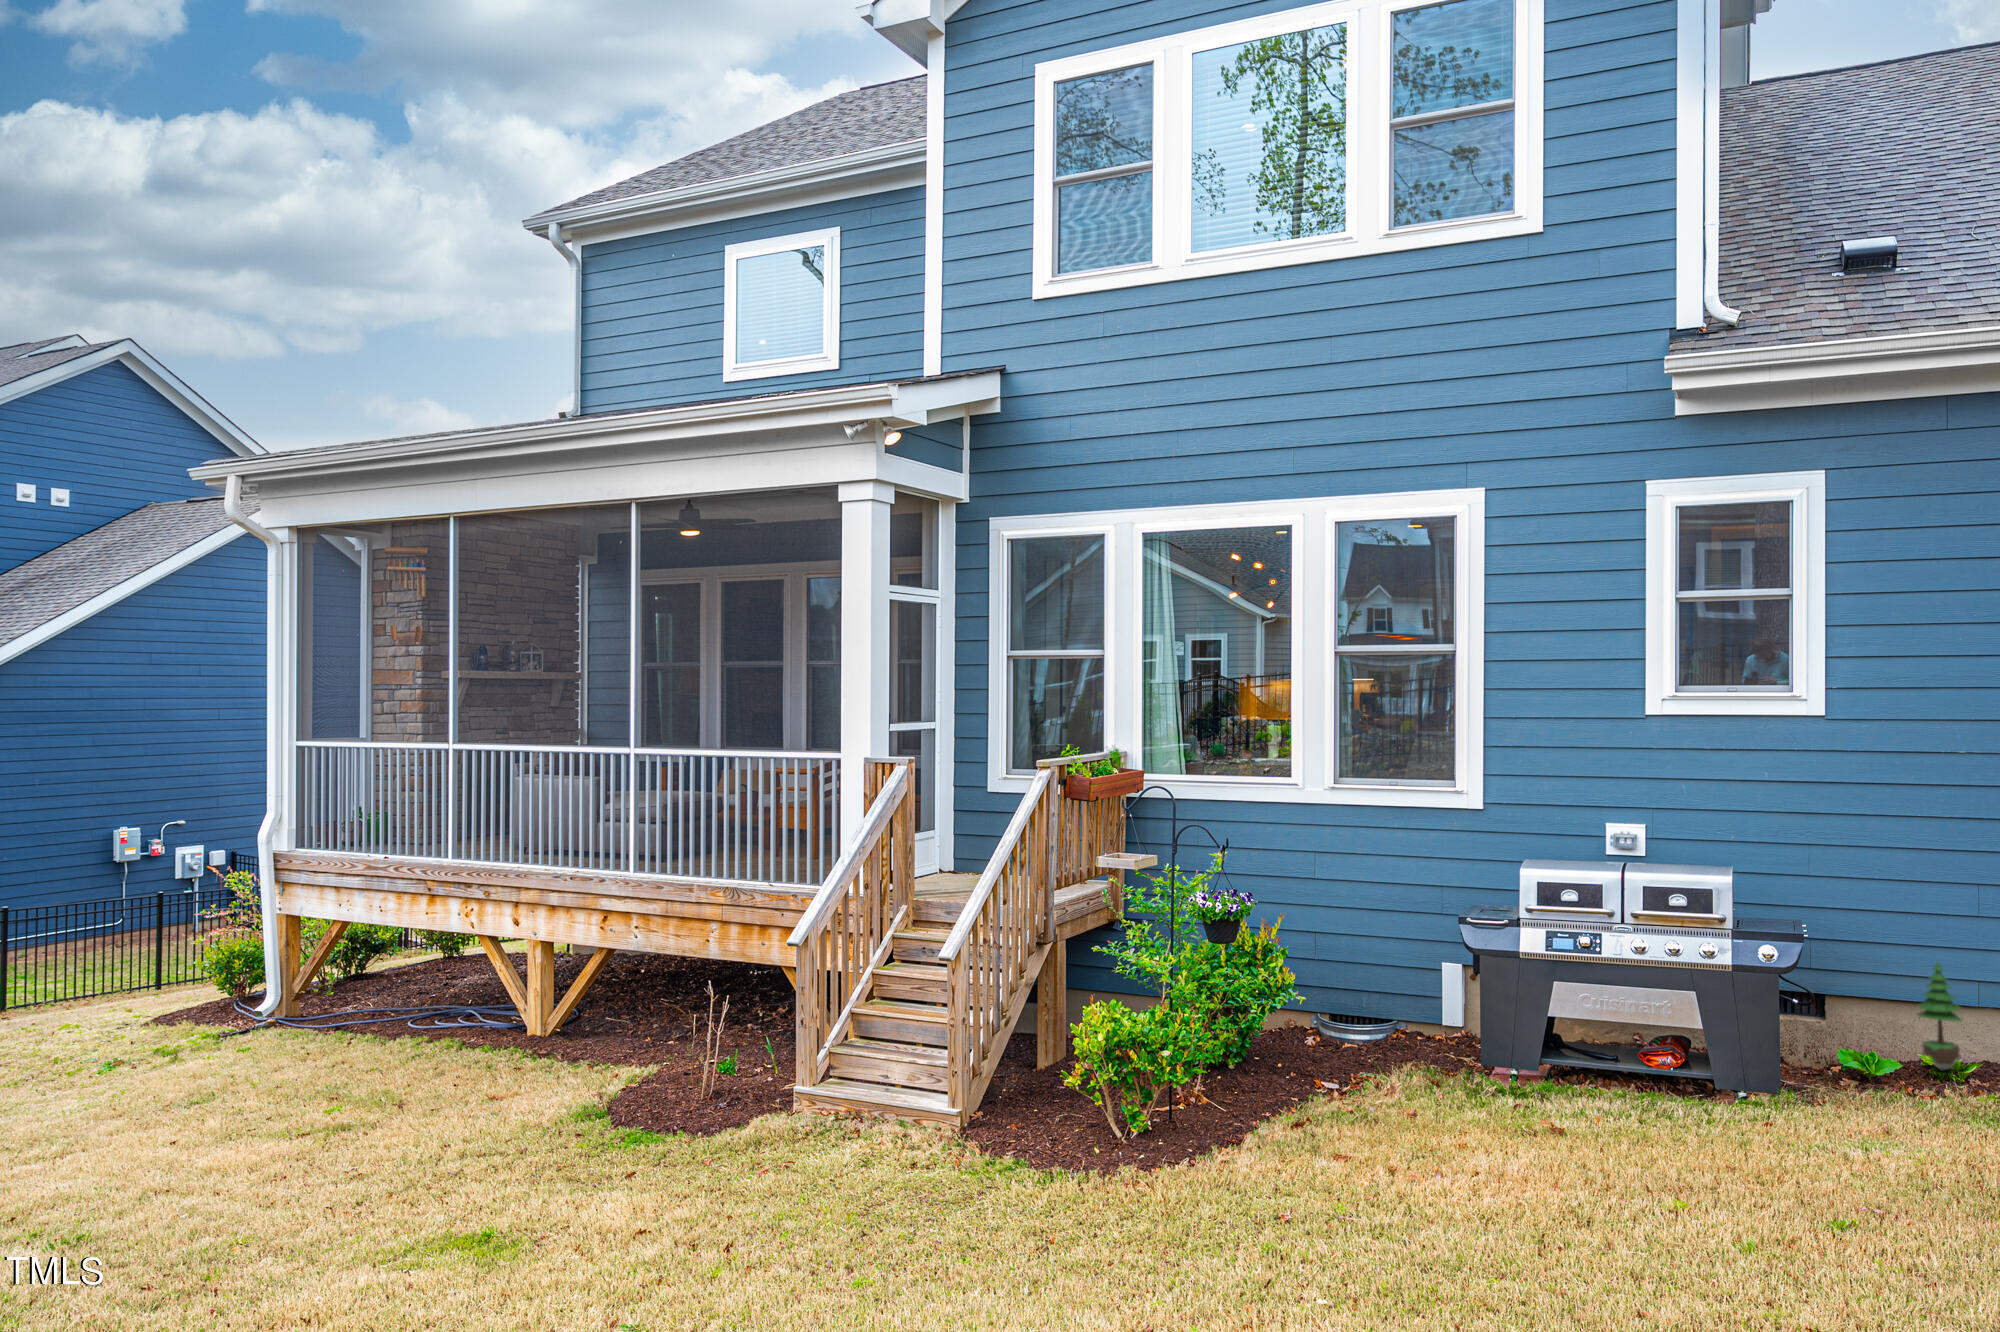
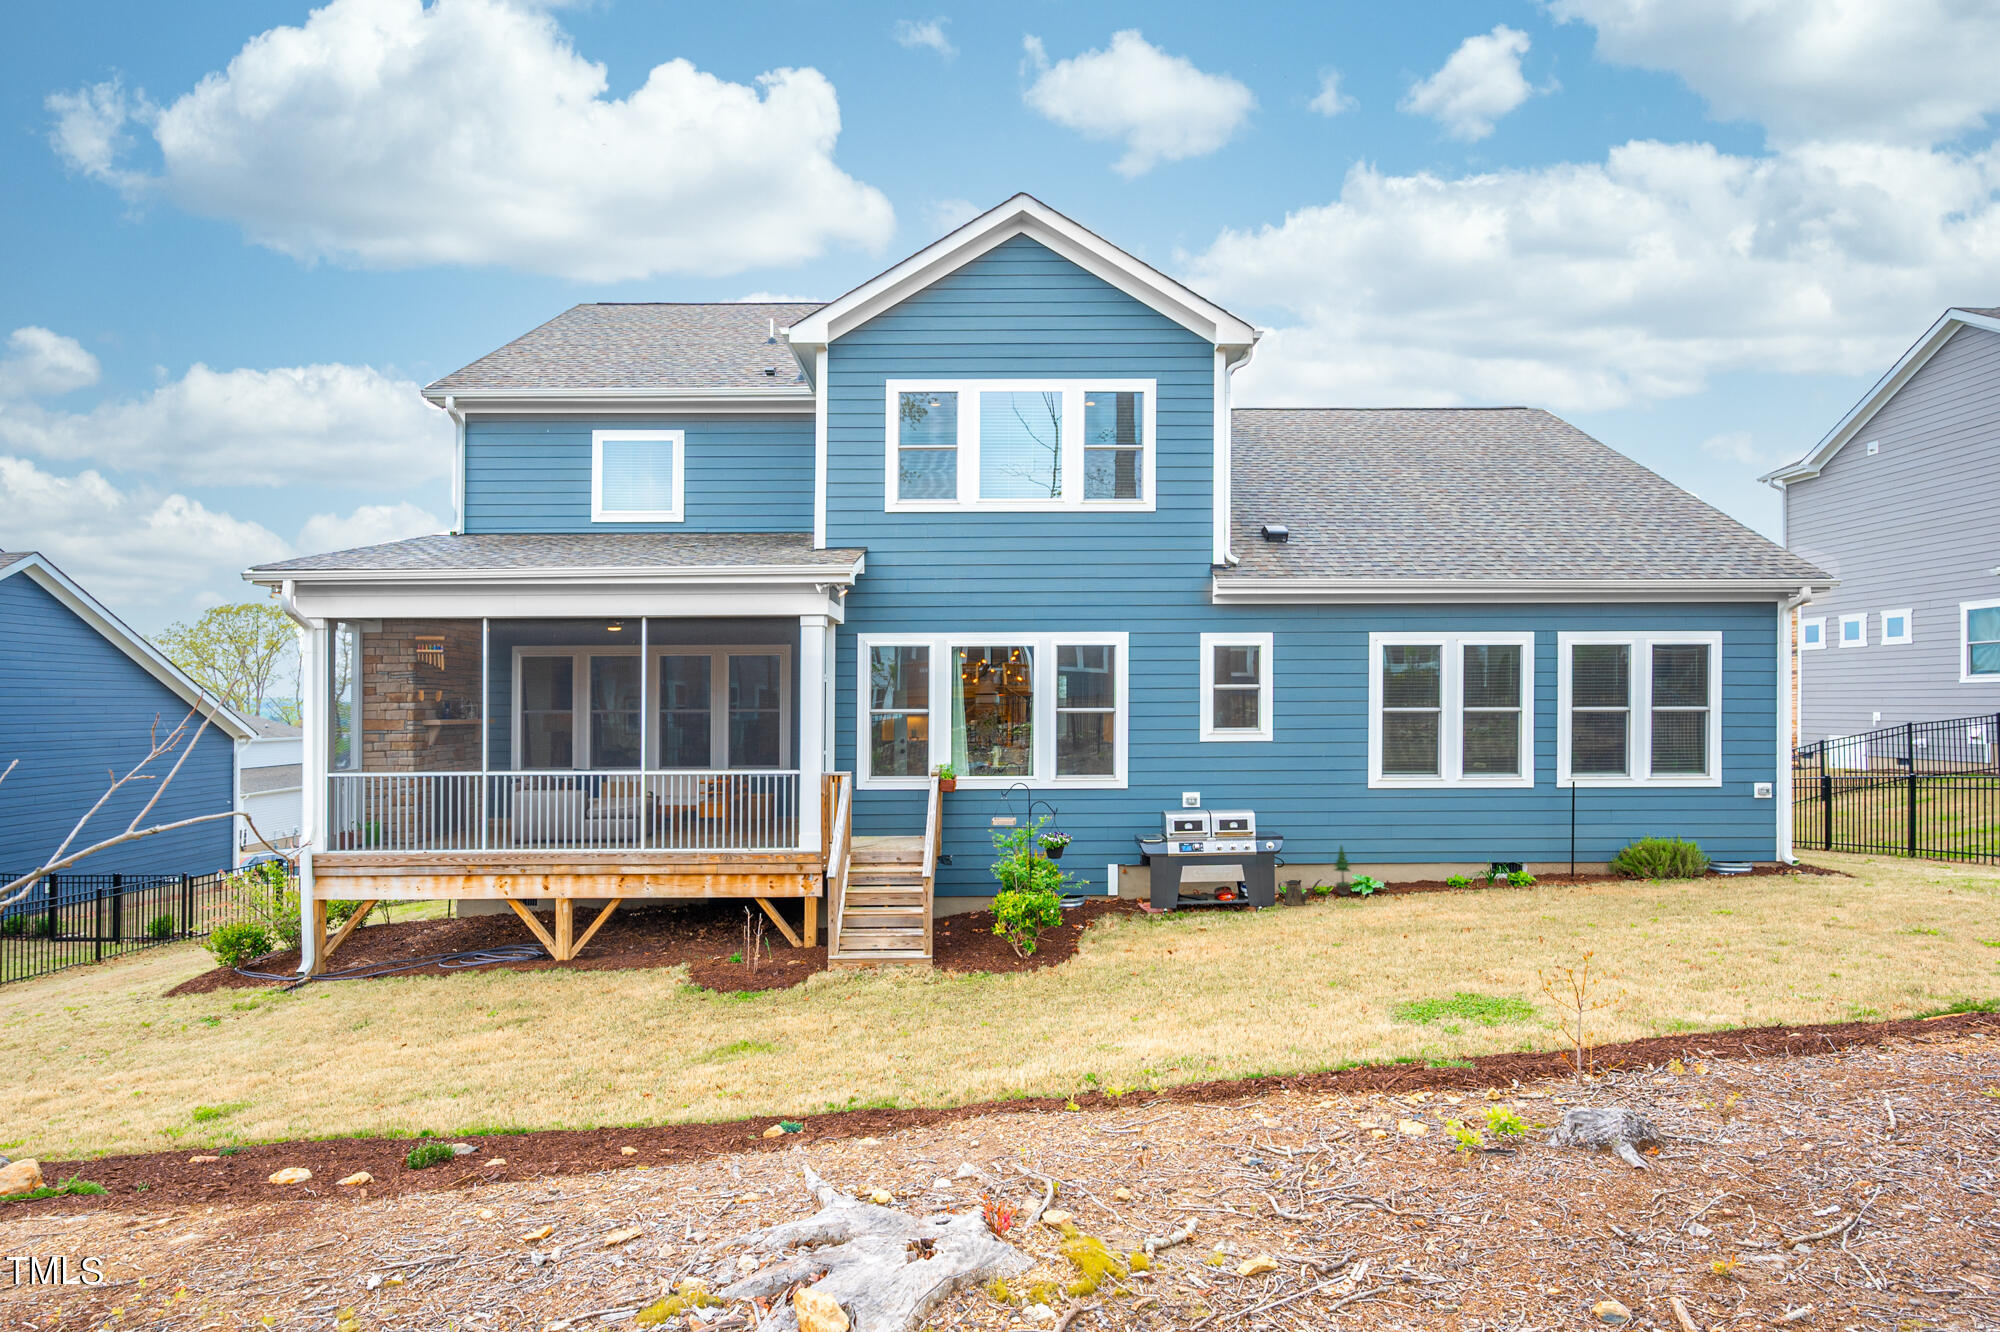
watering can: none [1774,1027,1871,1084] -> present [1278,879,1322,906]

